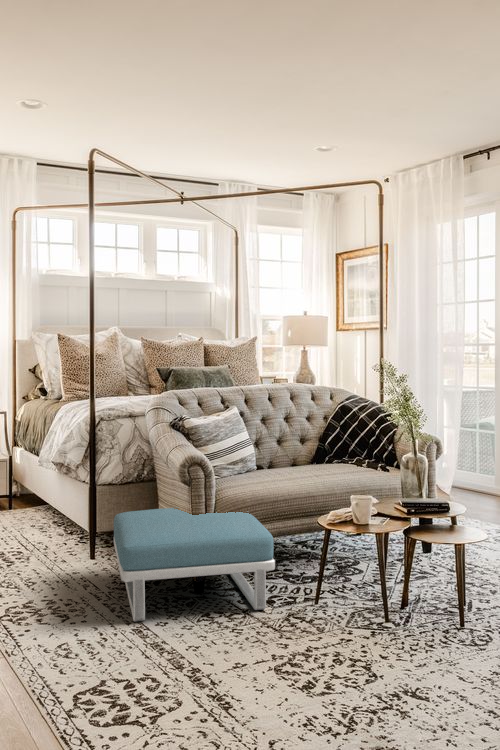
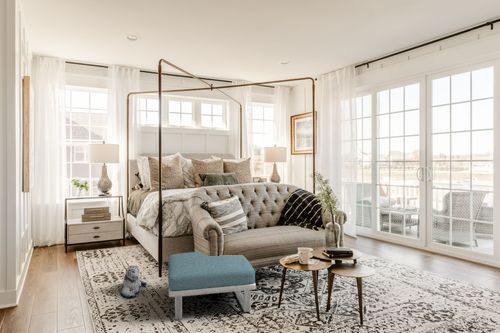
plush toy: none [25,534,72,589] -> present [121,266,147,297]

